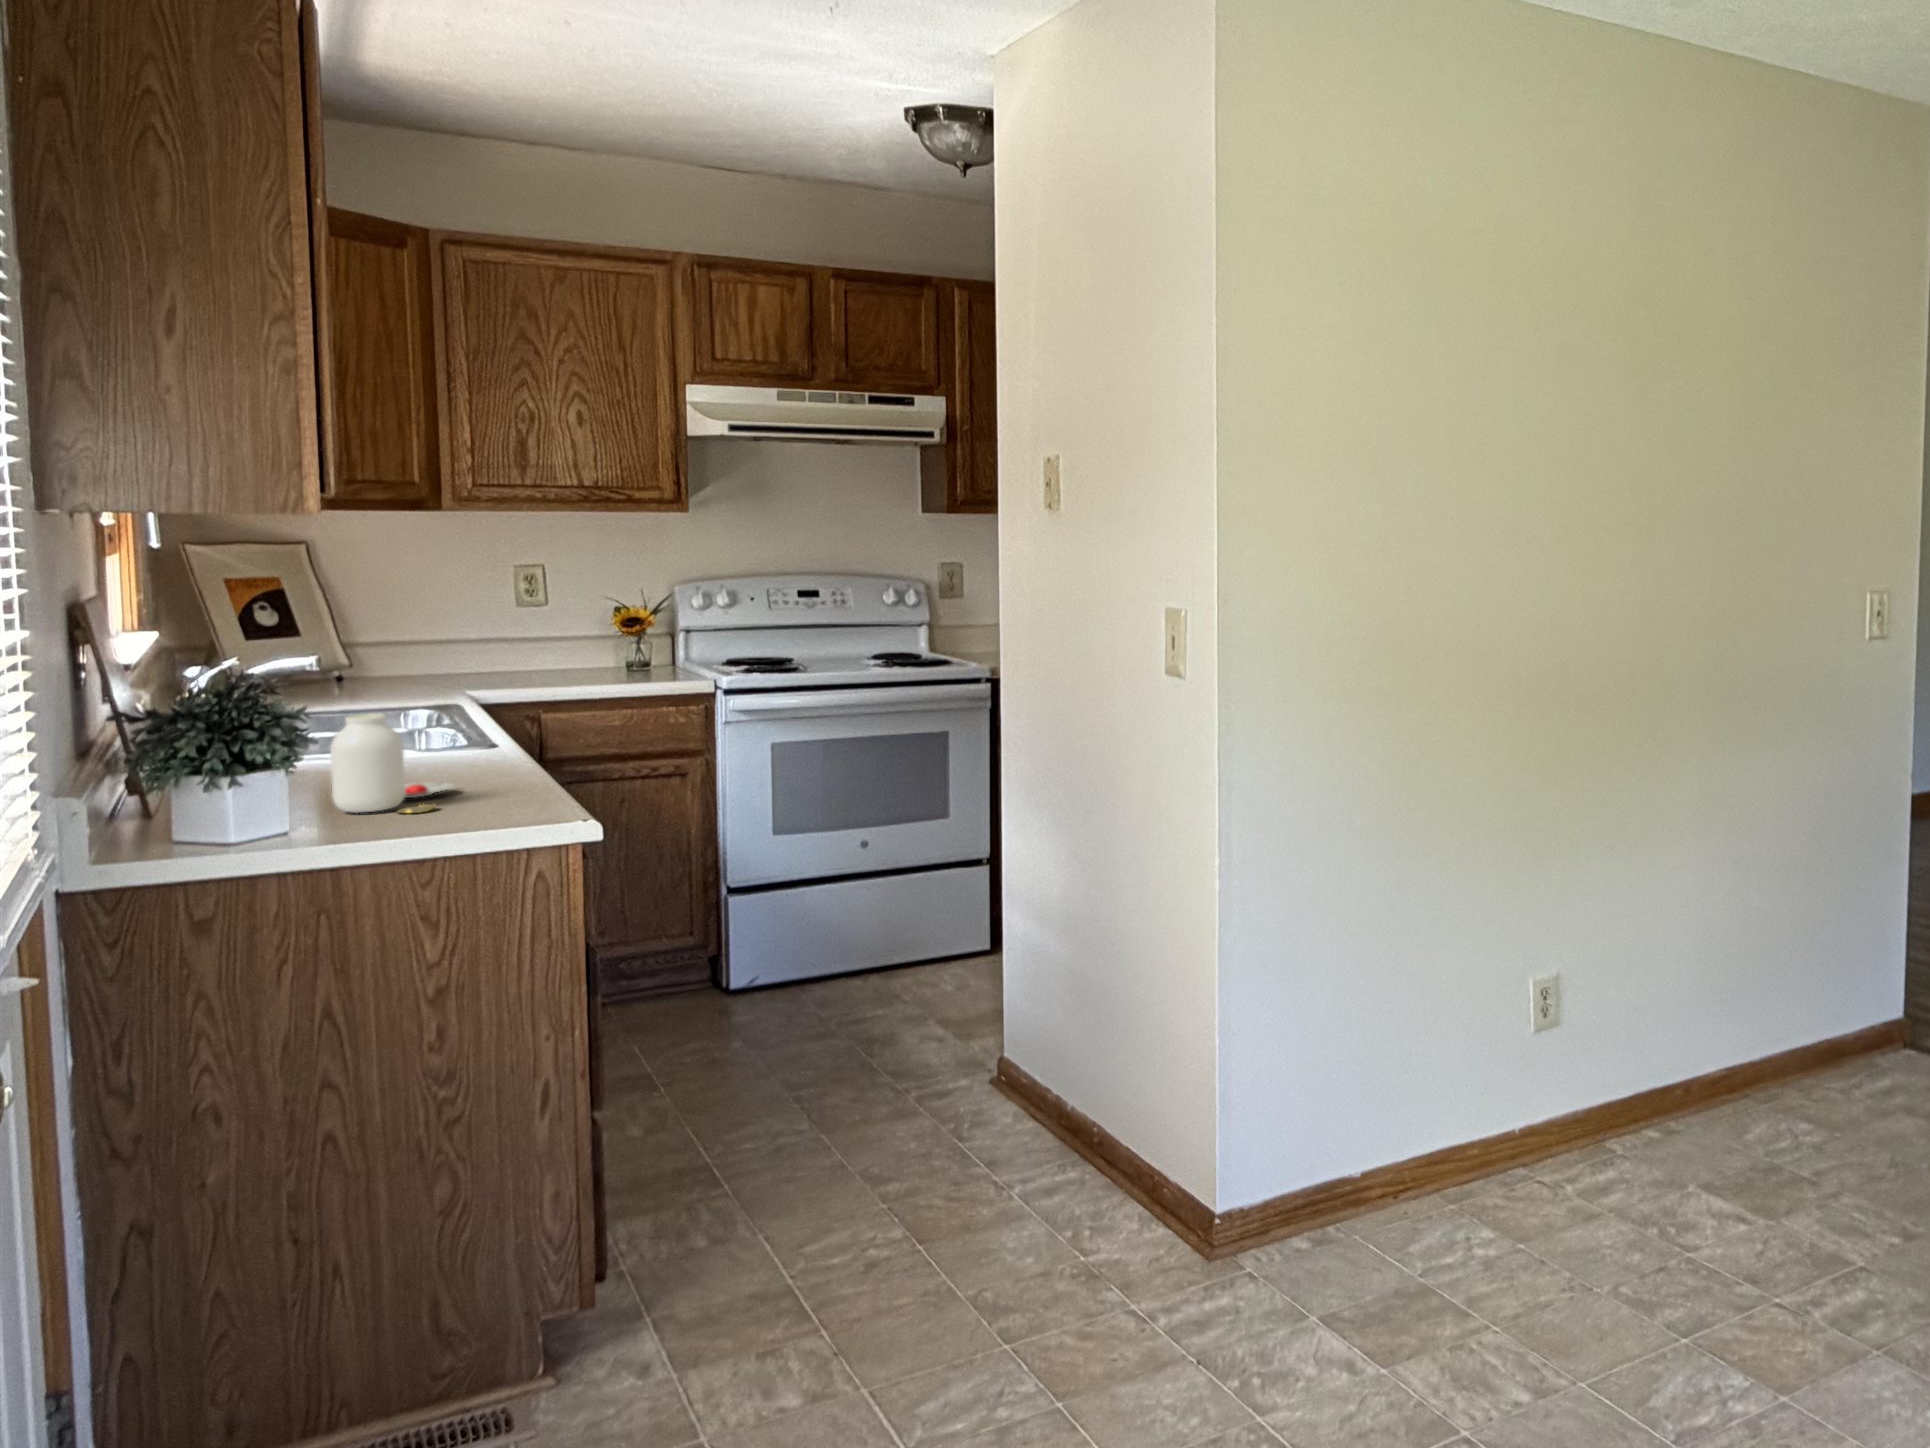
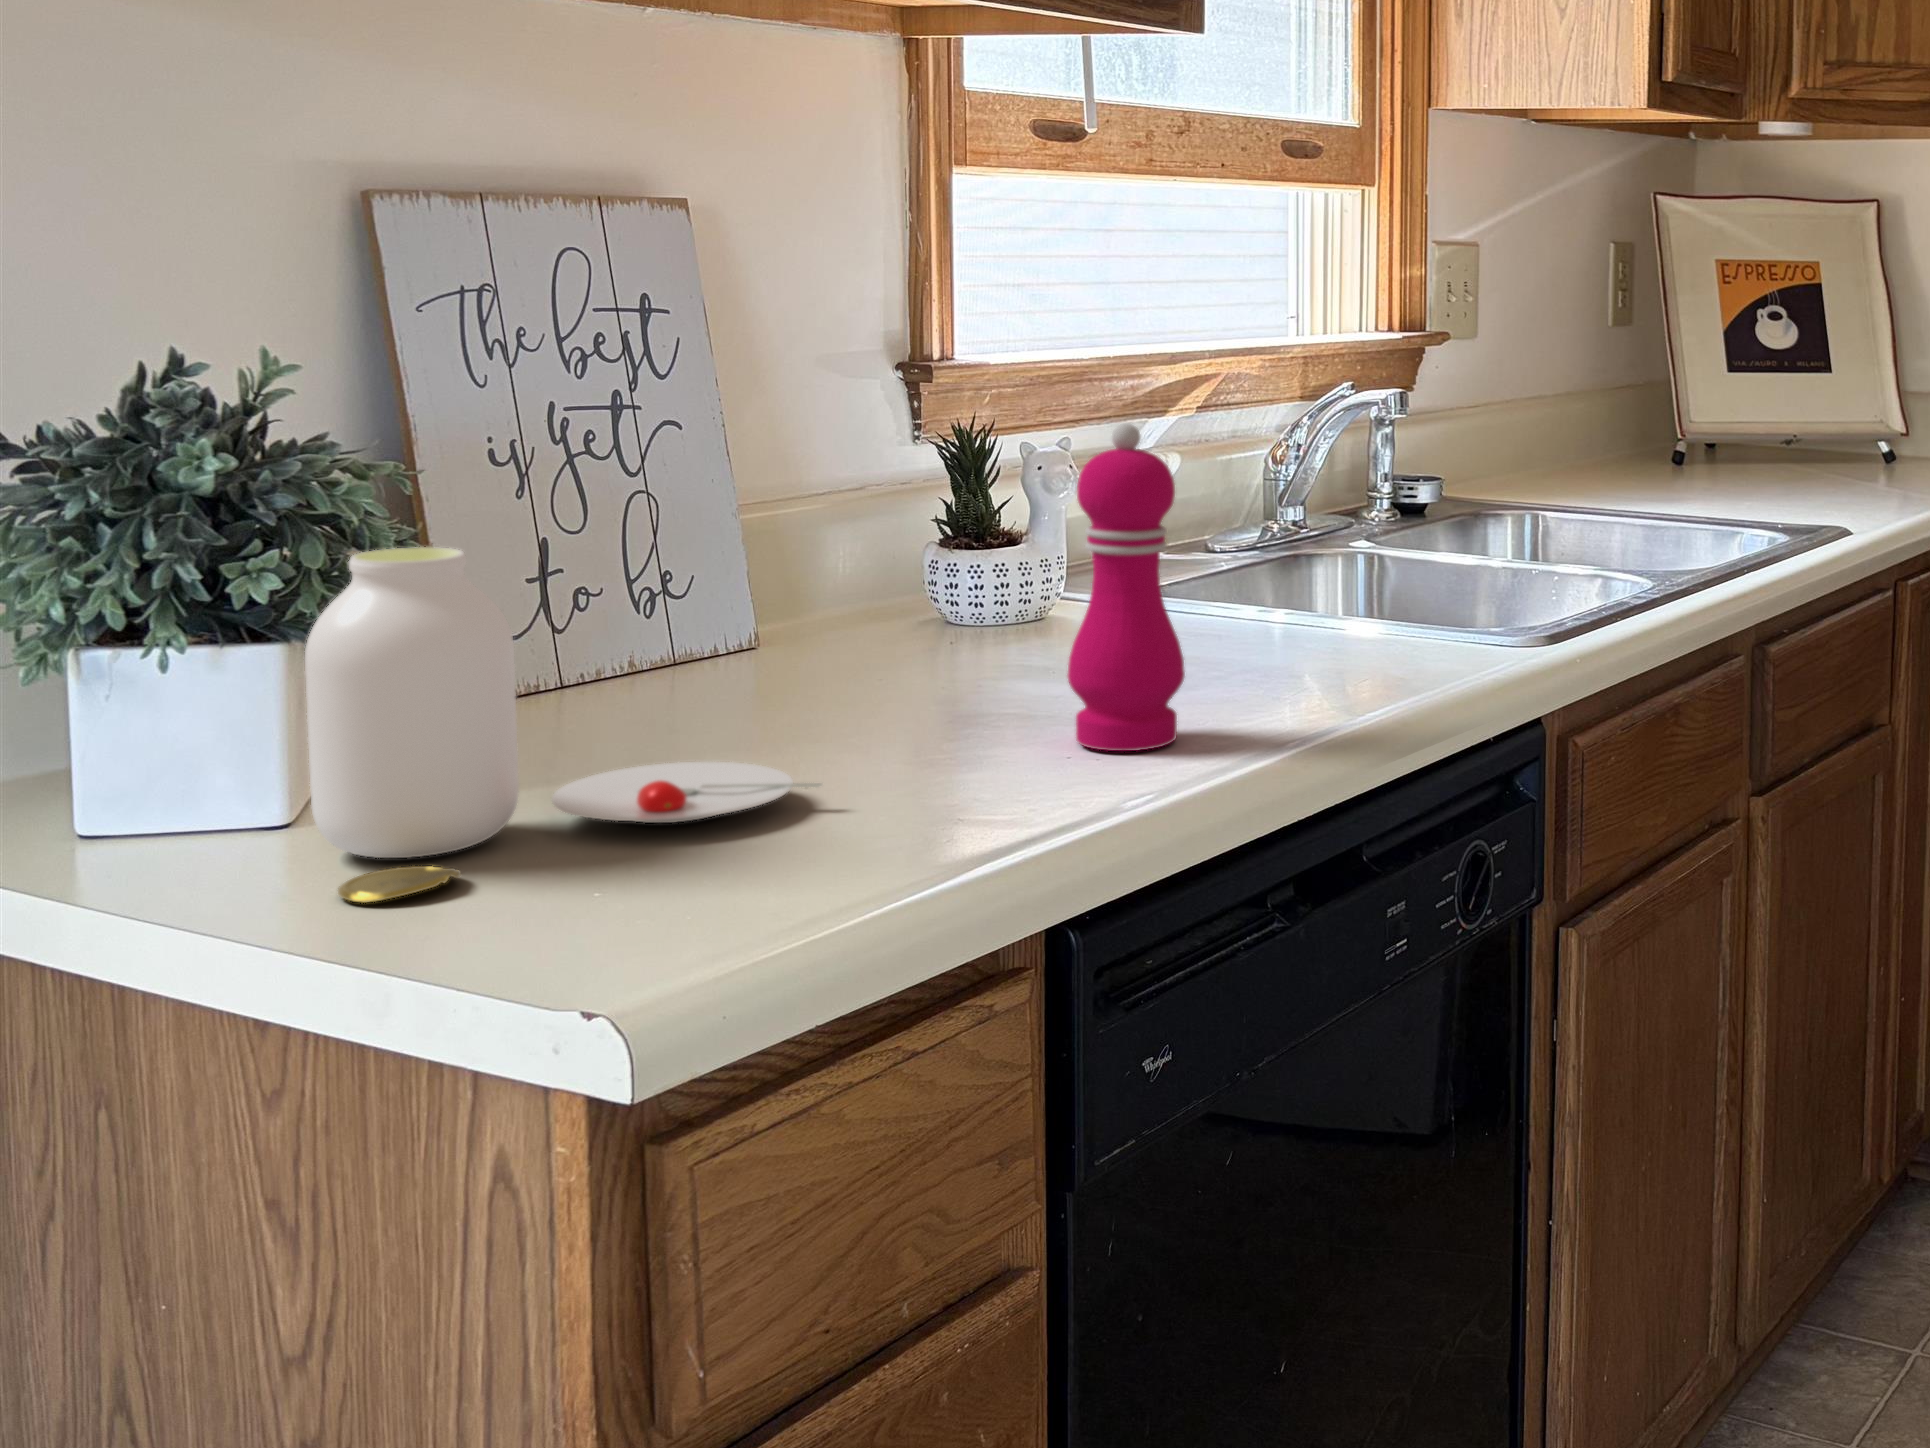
pepper mill: none [449,662,496,772] -> present [1068,423,1185,751]

